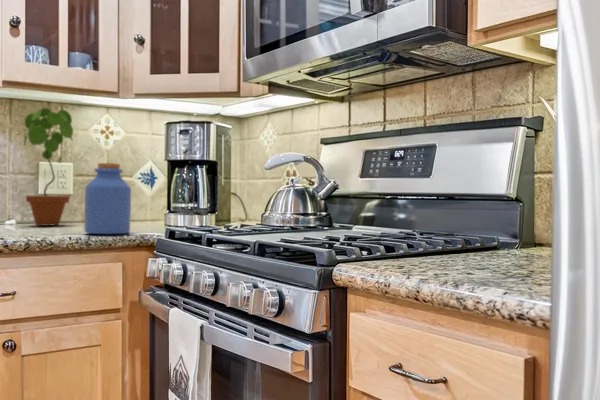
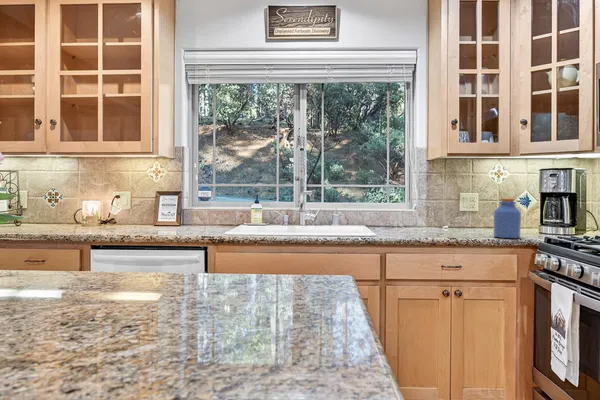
potted plant: present [24,108,73,226] -> none [454,164,481,229]

